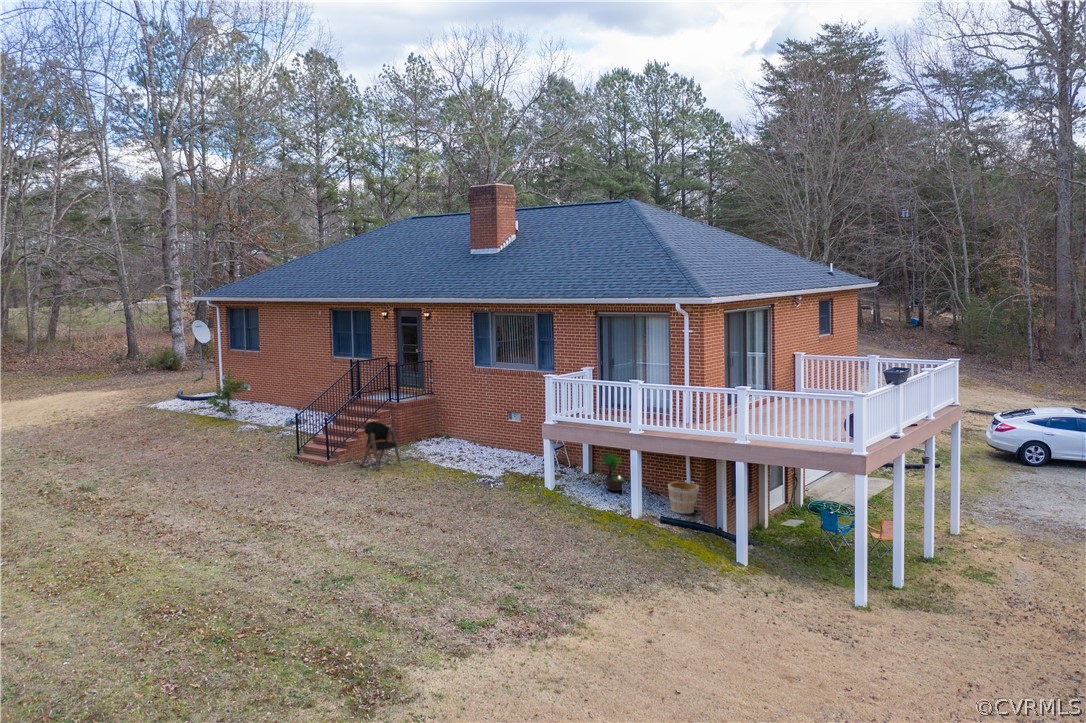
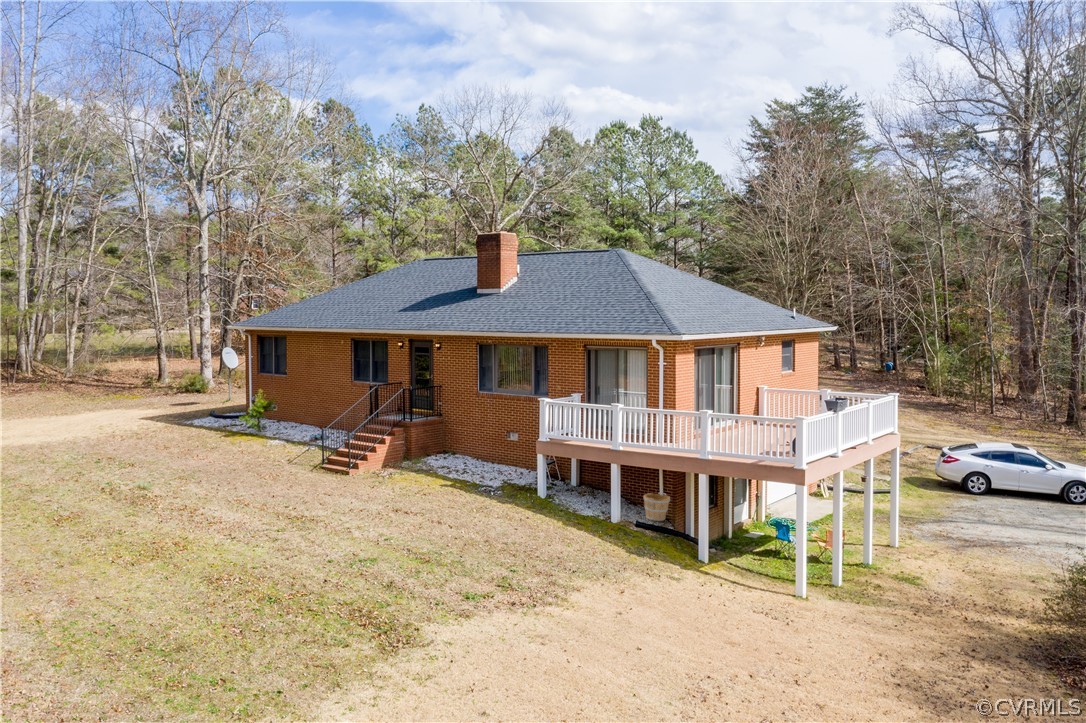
chair: present [362,422,401,471] -> none [377,438,412,481]
potted tree: present [601,453,625,491] -> none [586,465,607,502]

